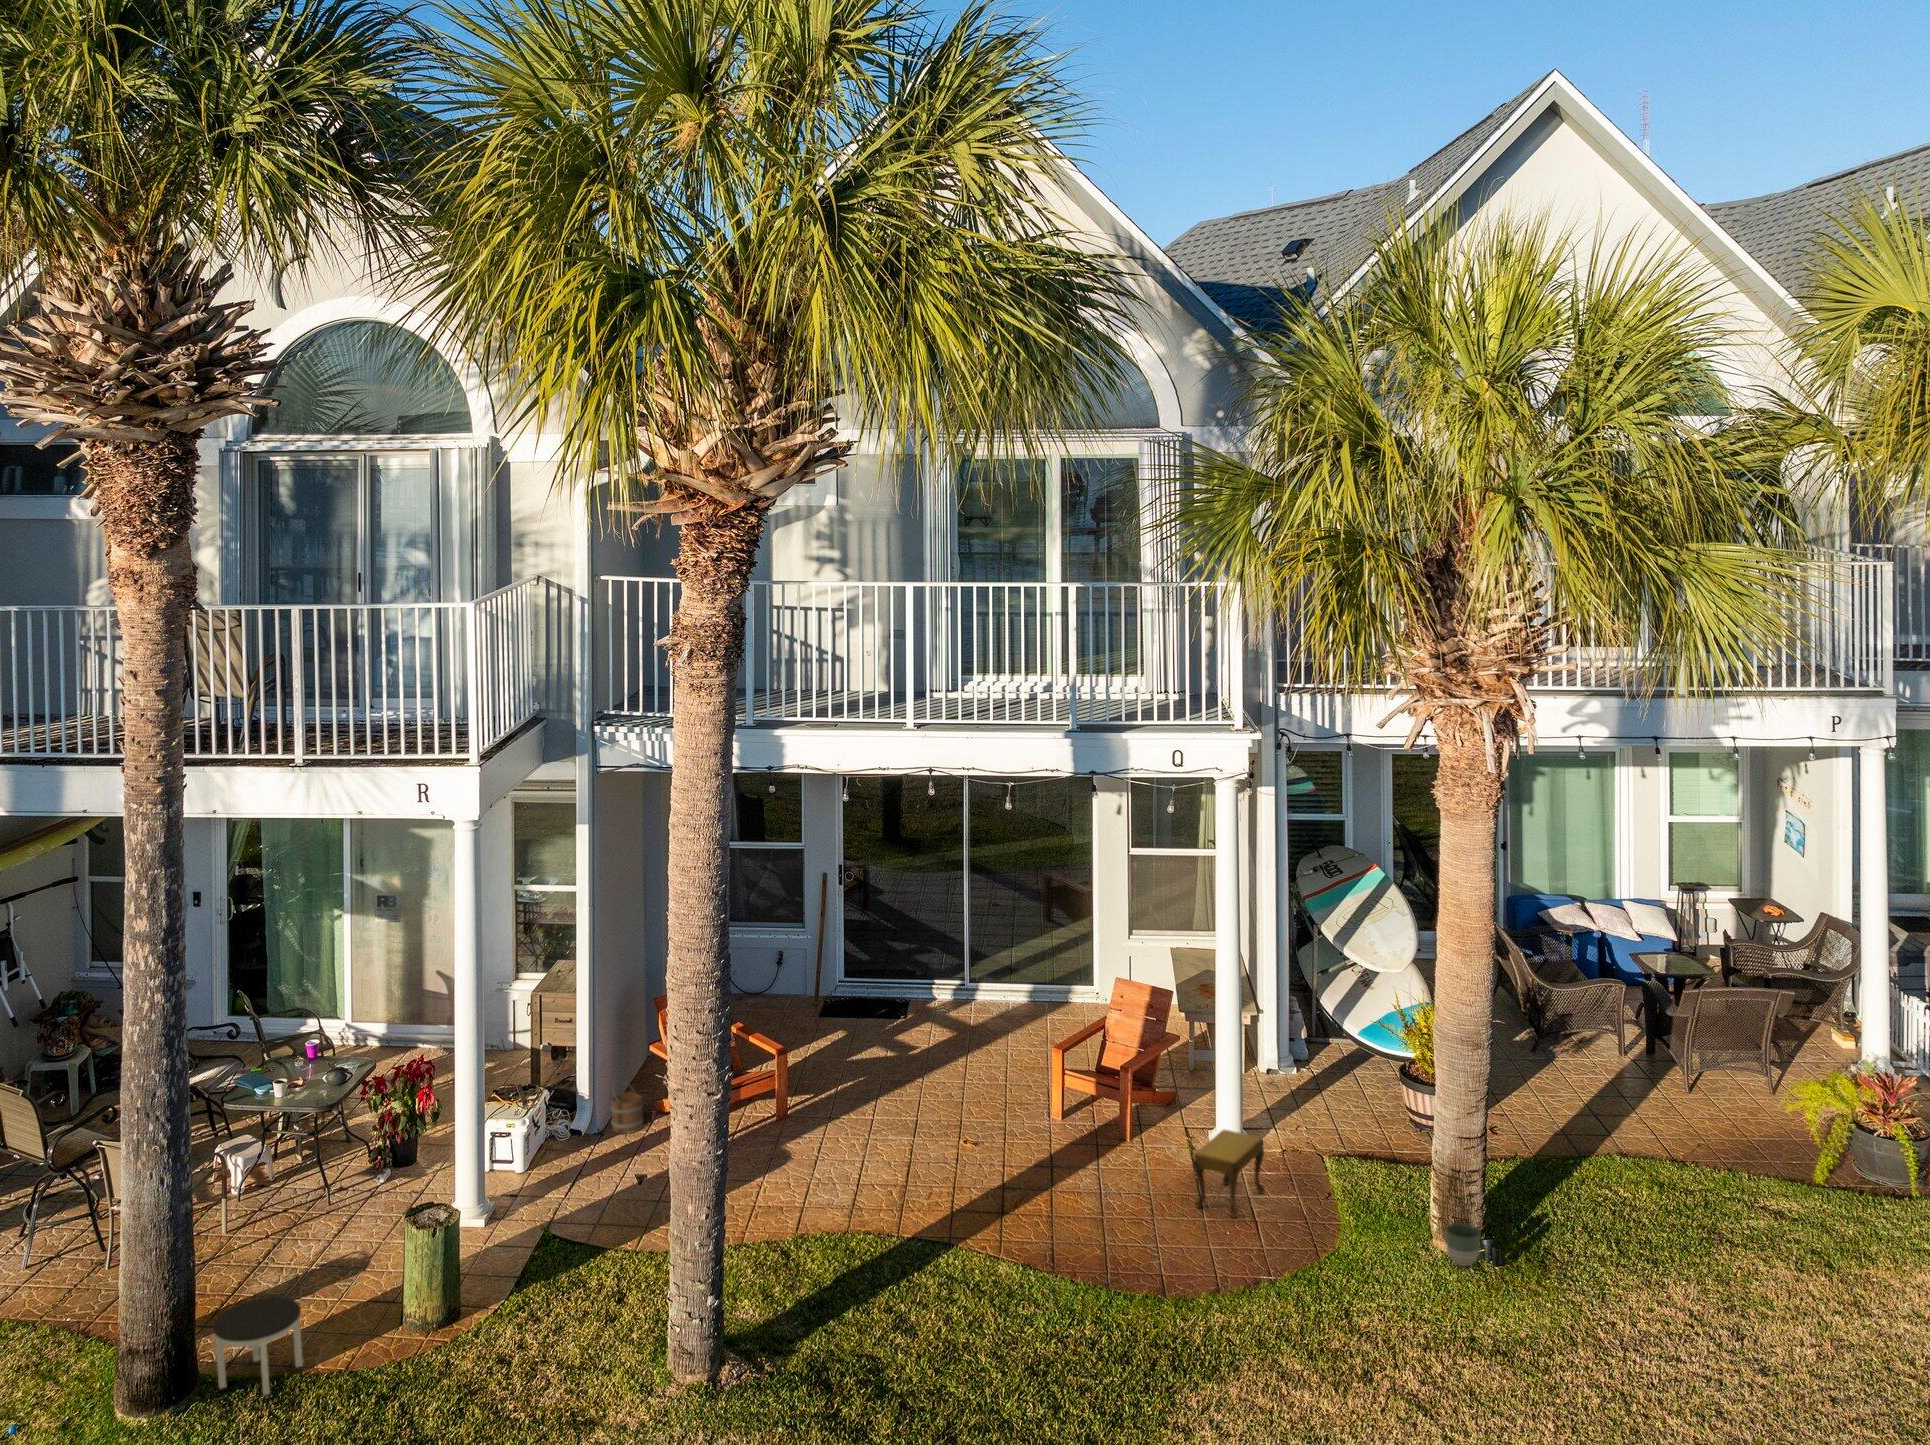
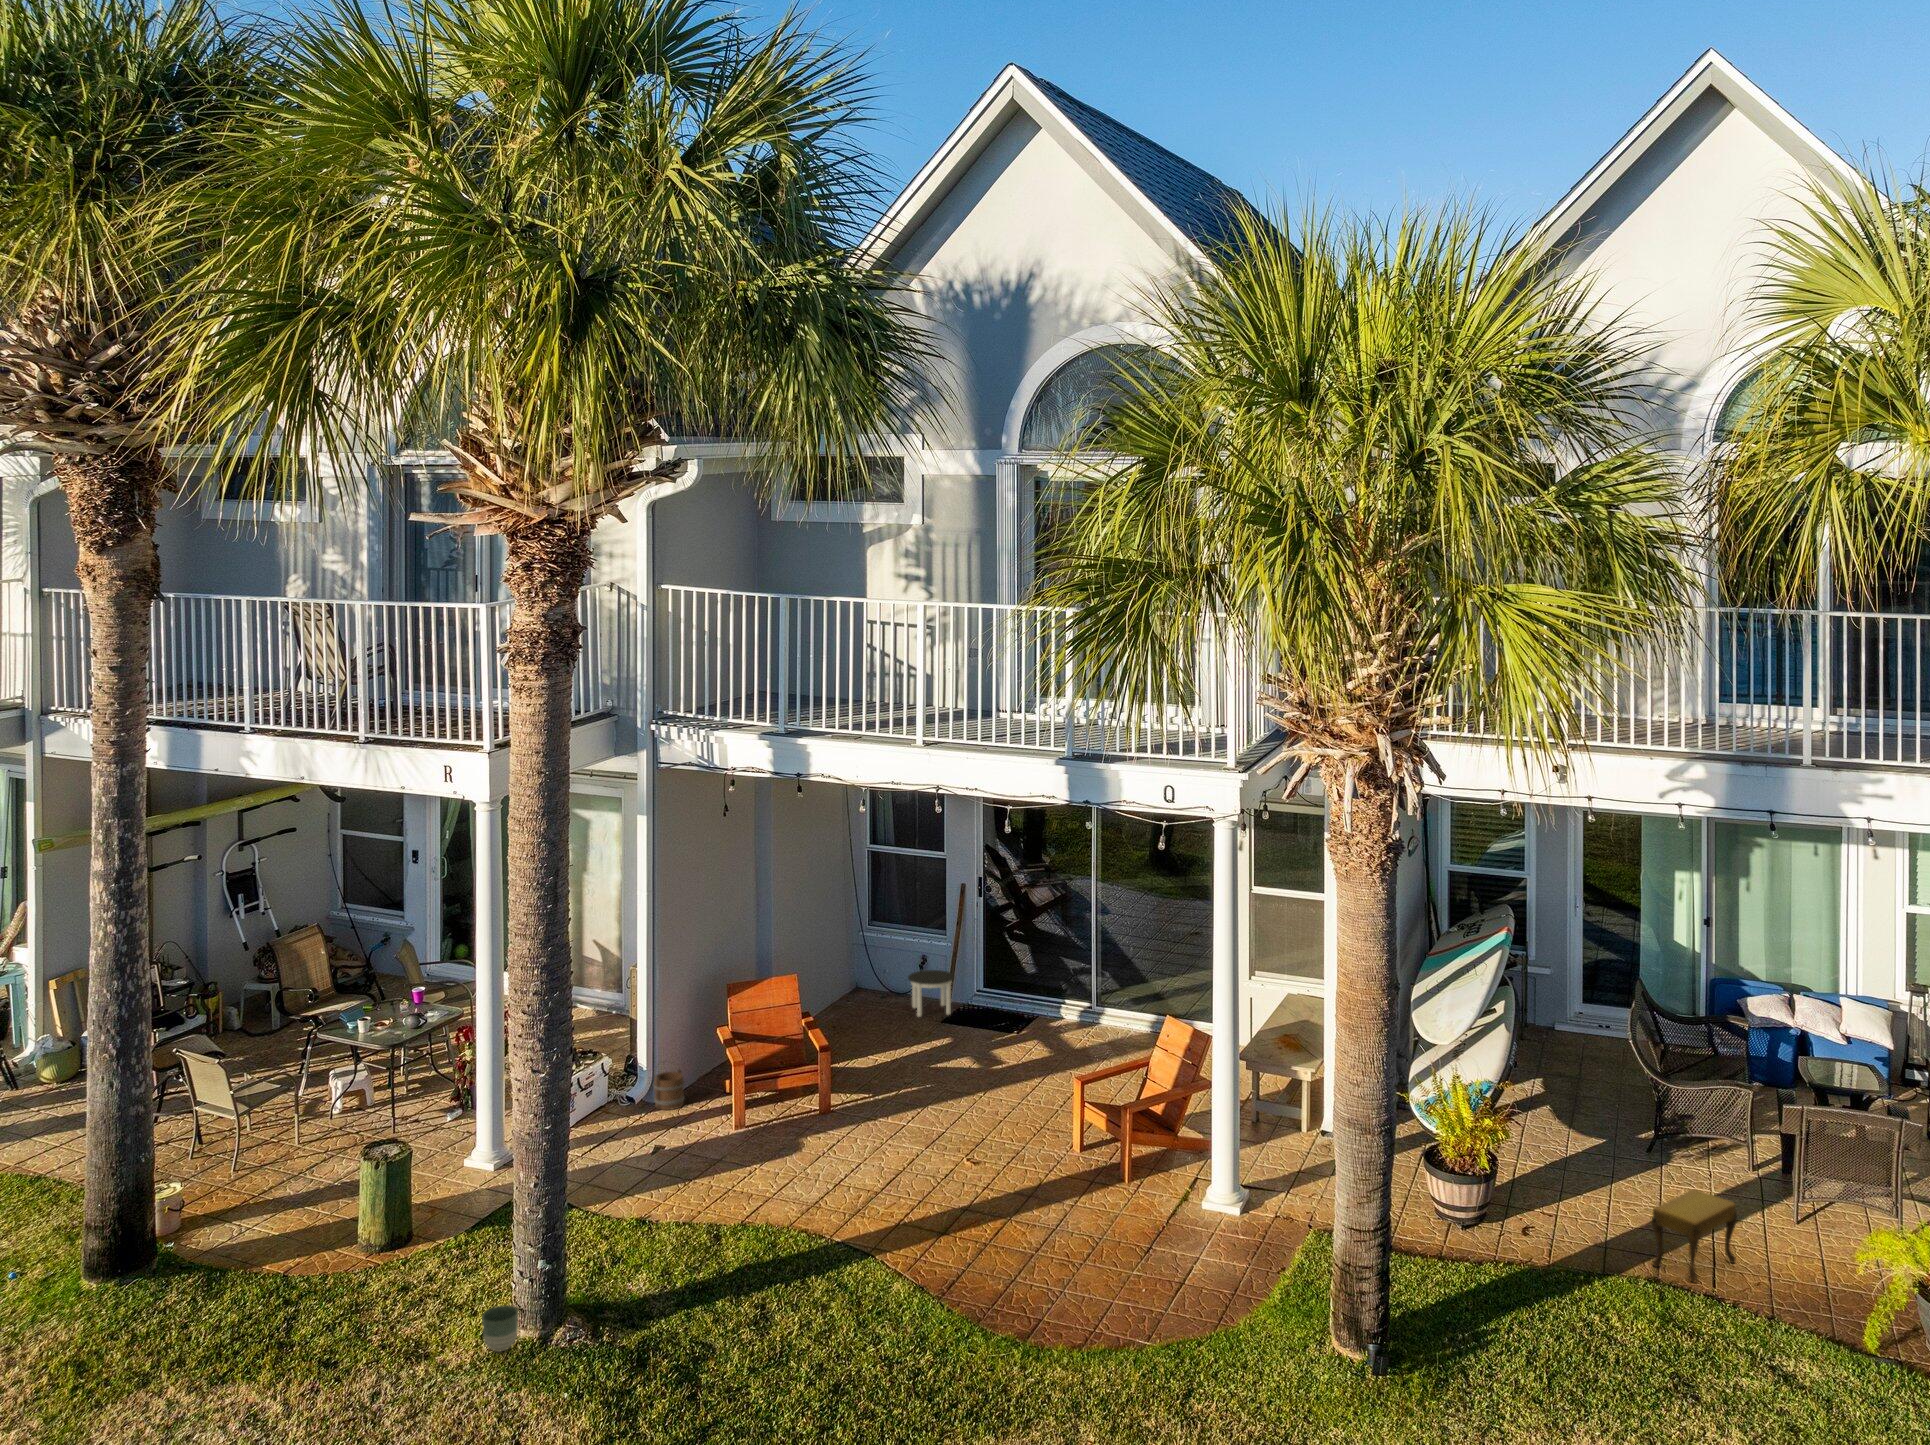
footstool: present [1194,1129,1264,1218] -> present [1652,1189,1737,1283]
planter: present [1446,1223,1480,1266] -> present [482,1305,518,1352]
round table: present [213,1297,303,1395] -> present [908,970,954,1017]

